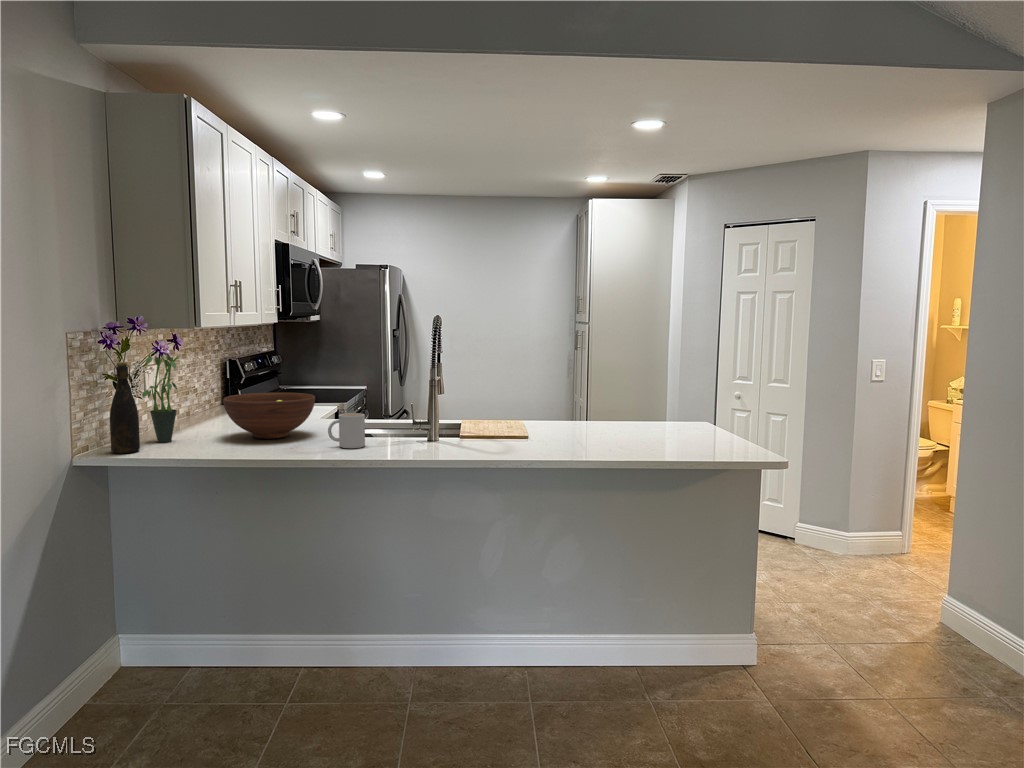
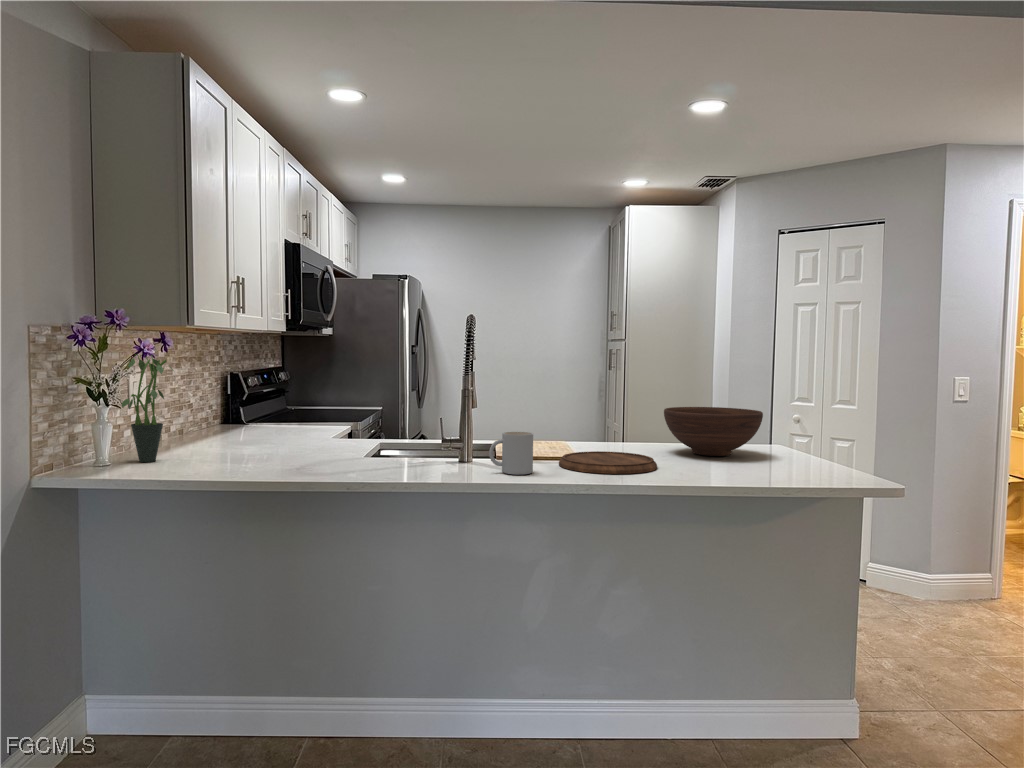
bottle: present [110,362,140,453] -> none [79,364,115,474]
fruit bowl: present [223,393,315,439] -> present [664,407,763,456]
mug: present [328,413,365,448] -> present [489,432,533,475]
cutting board: none [510,430,591,450] -> present [559,451,657,474]

